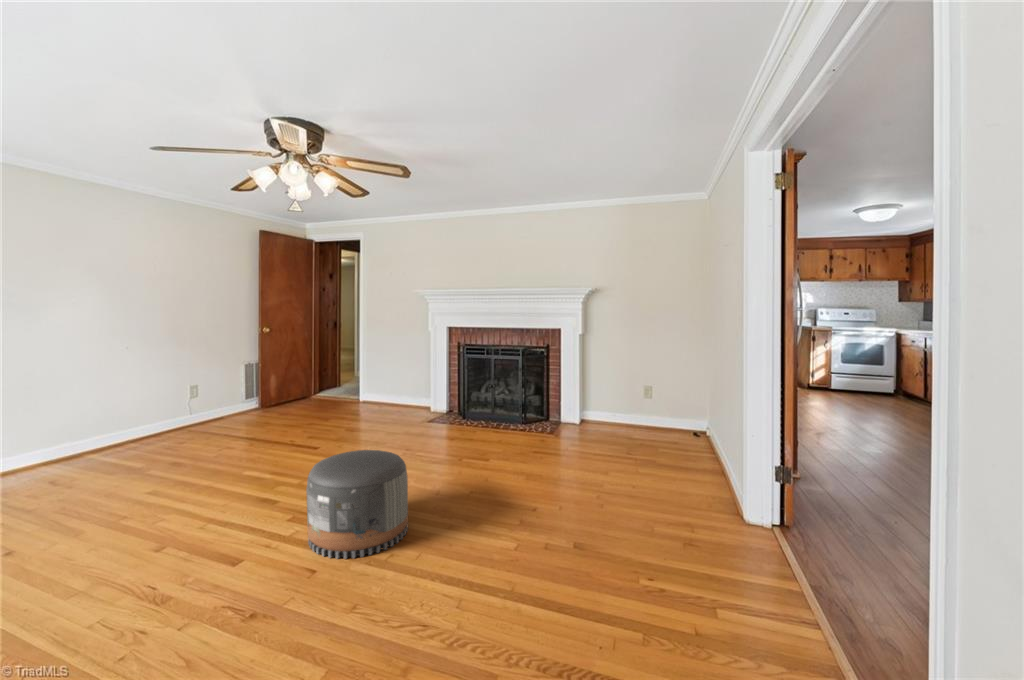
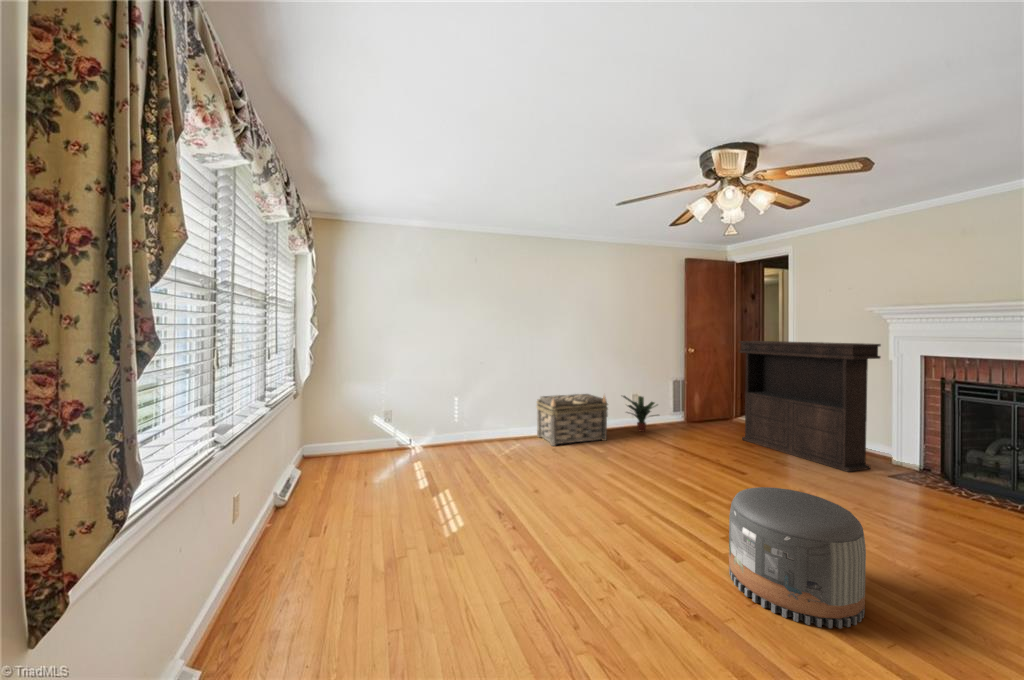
console table: none [315,318,423,426] -> present [739,341,881,472]
potted plant: none [173,388,231,431] -> present [623,396,658,432]
basket: none [11,392,154,481] -> present [536,394,608,446]

